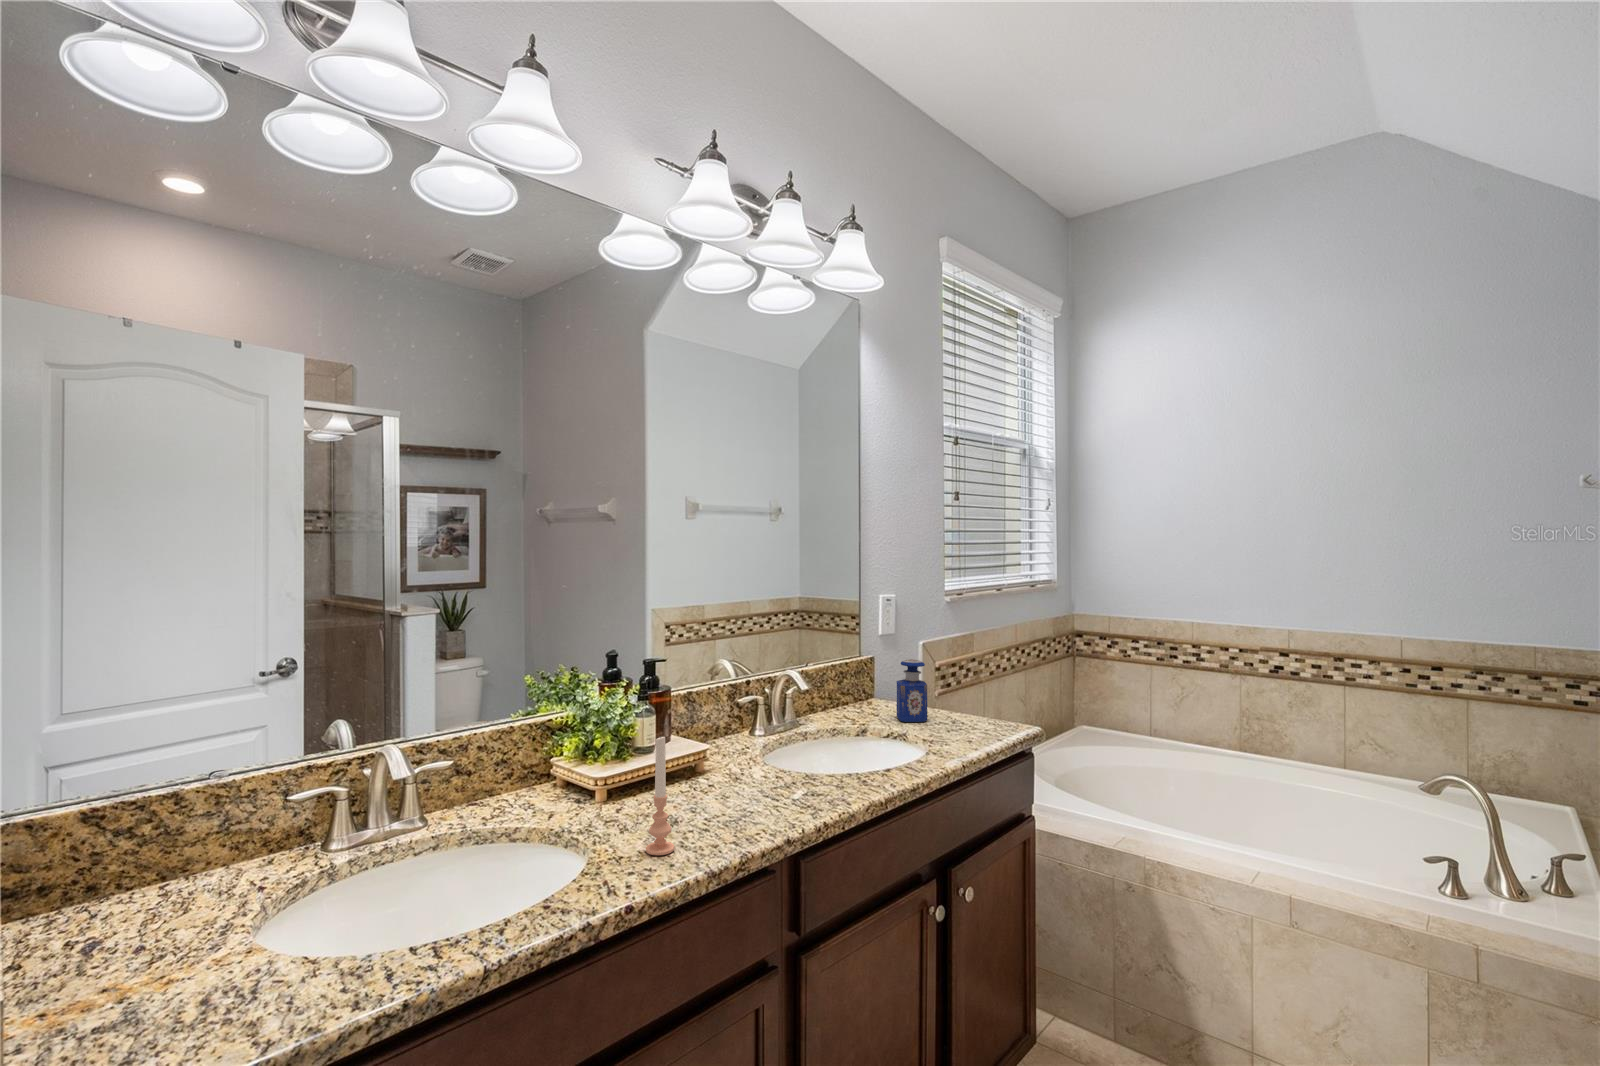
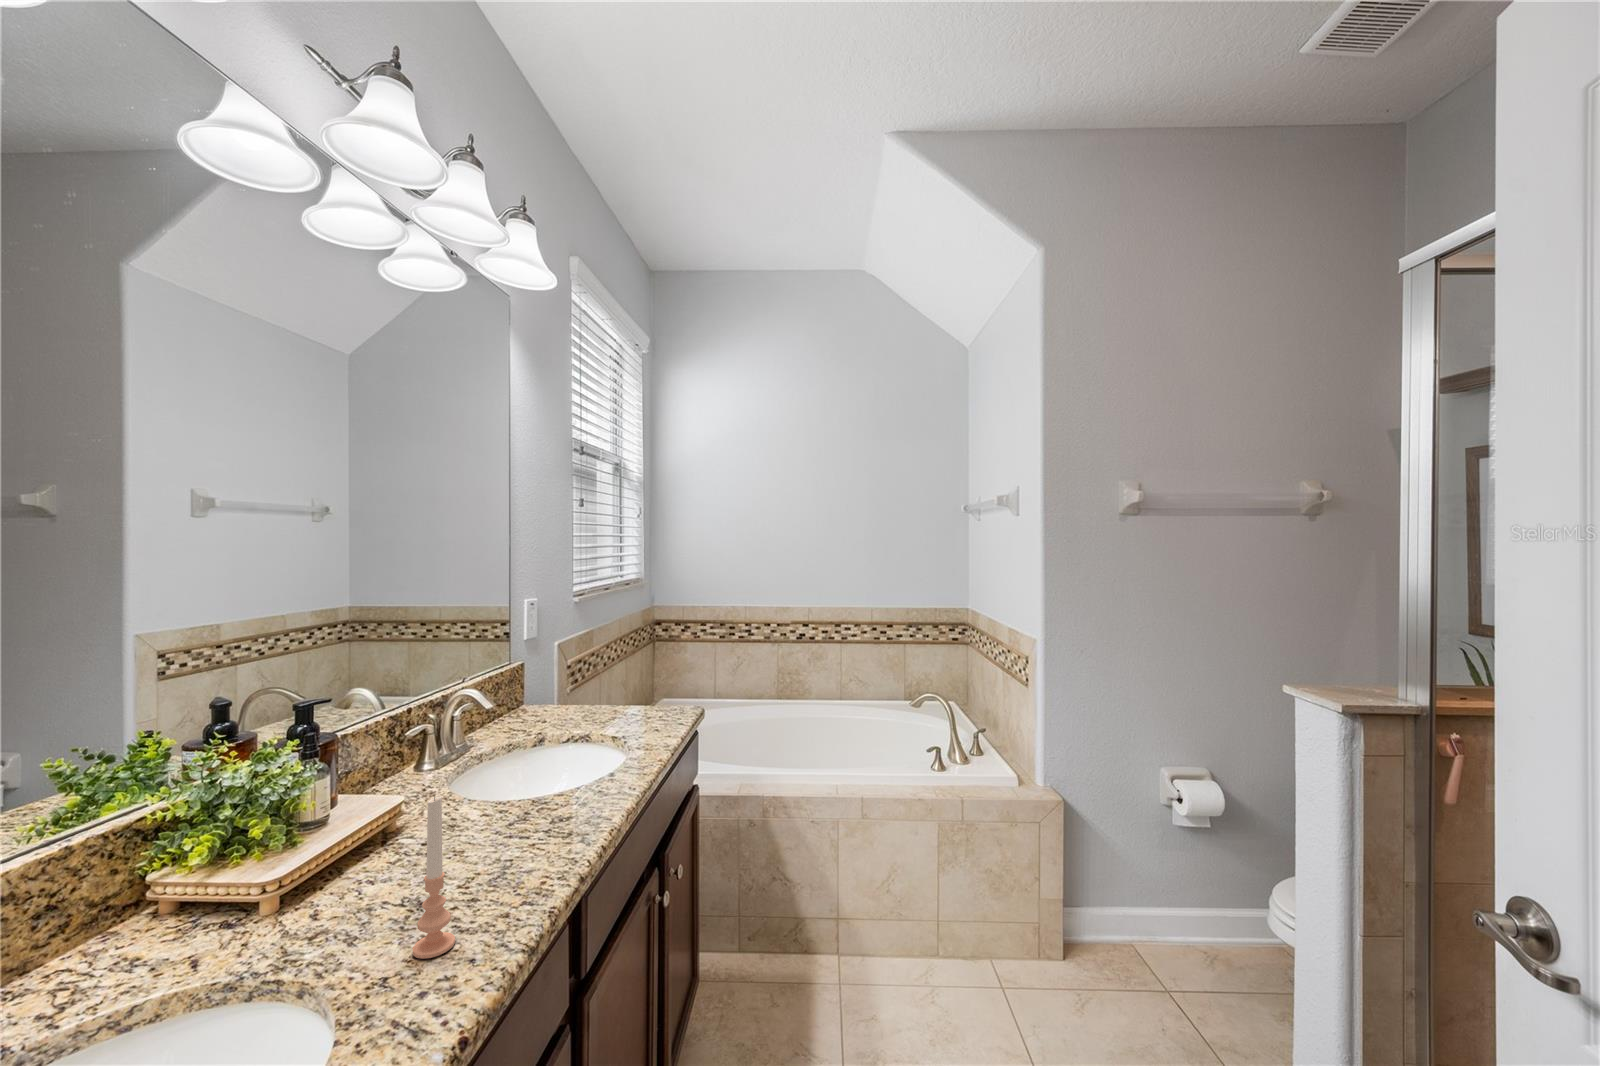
perfume bottle: present [896,659,927,722] -> none [564,660,598,723]

